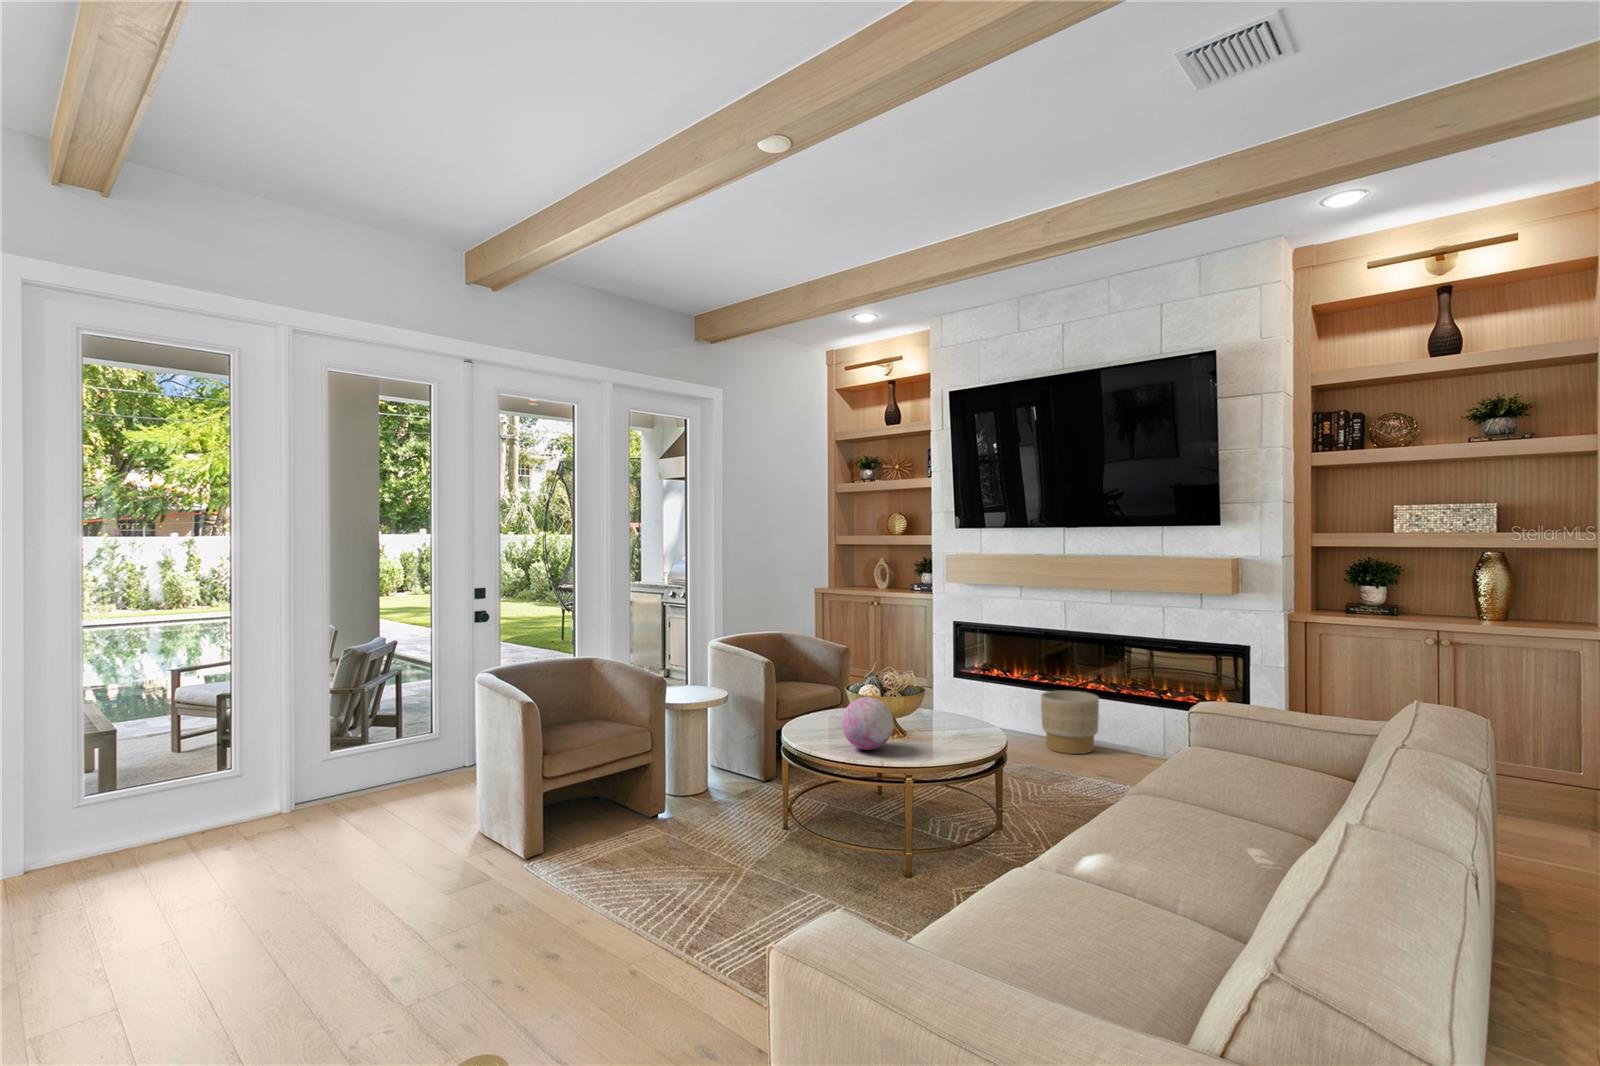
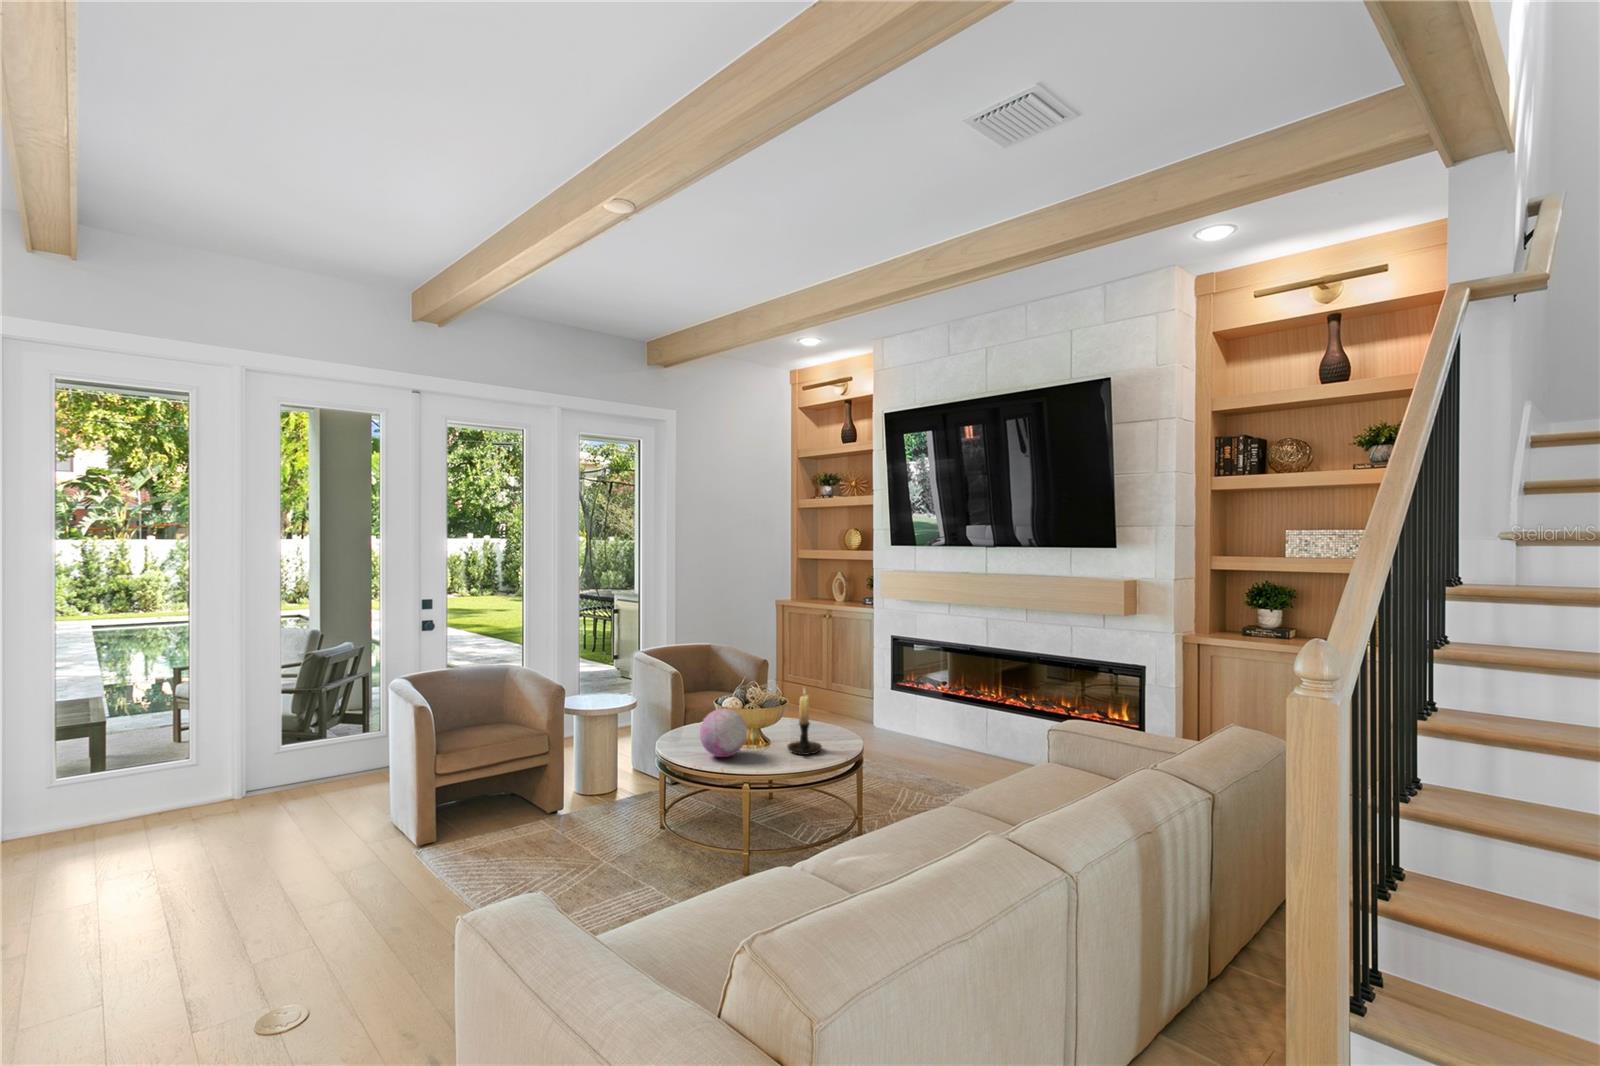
candle holder: none [930,671,967,746] -> present [787,689,822,755]
planter: present [1041,691,1099,754] -> none [954,705,1009,767]

